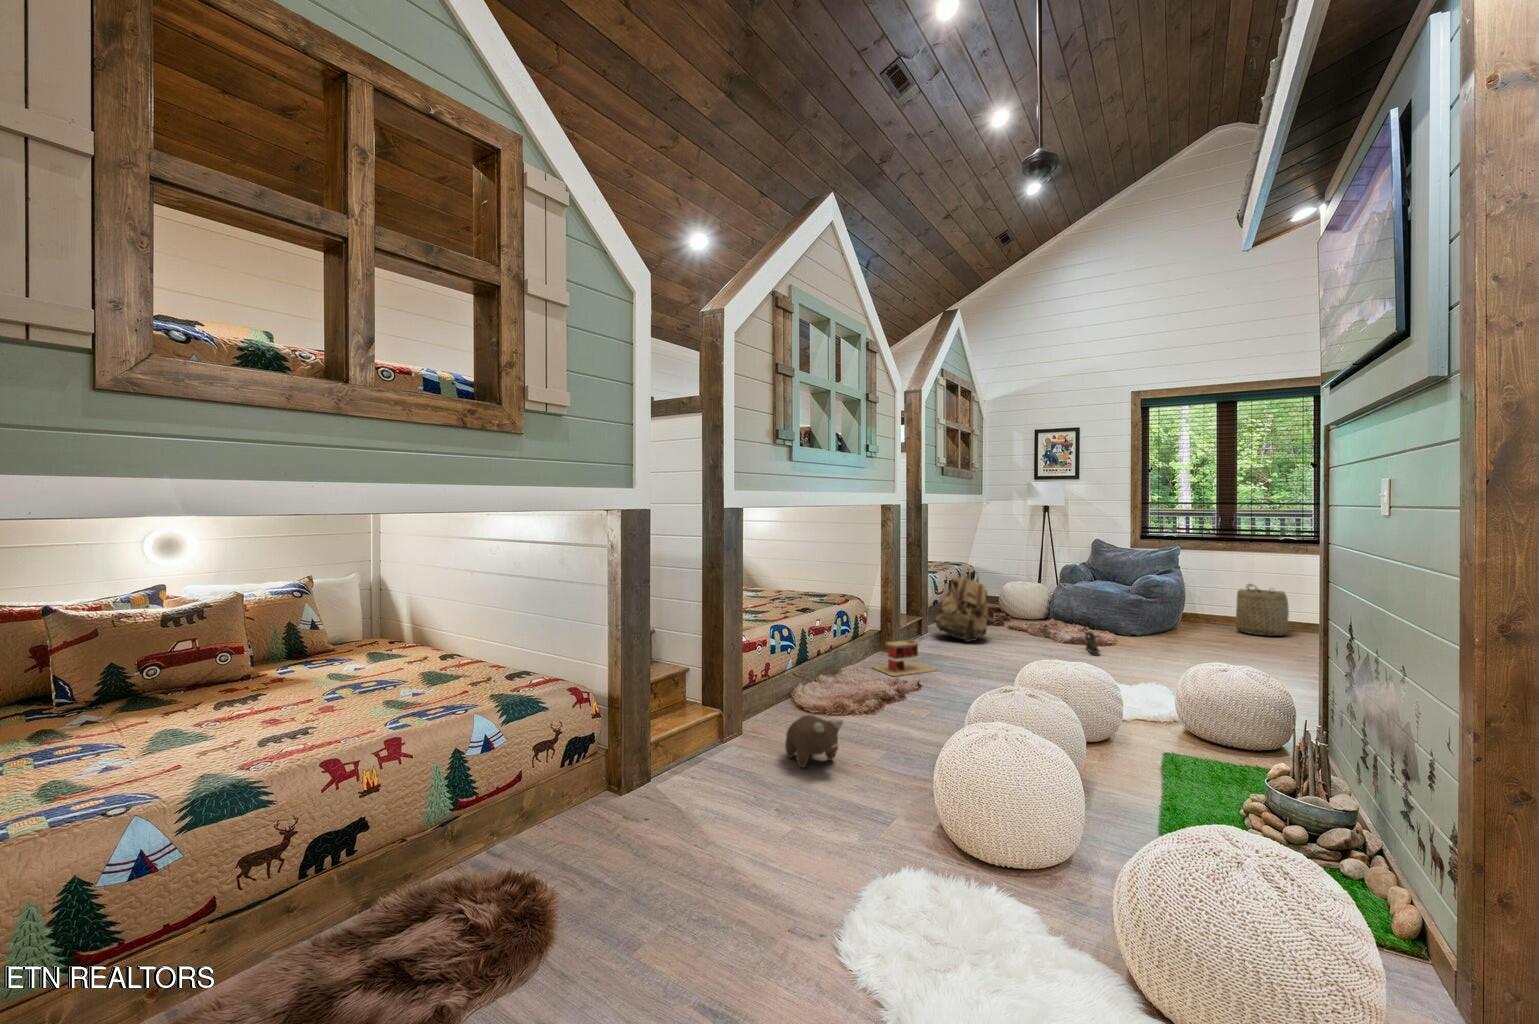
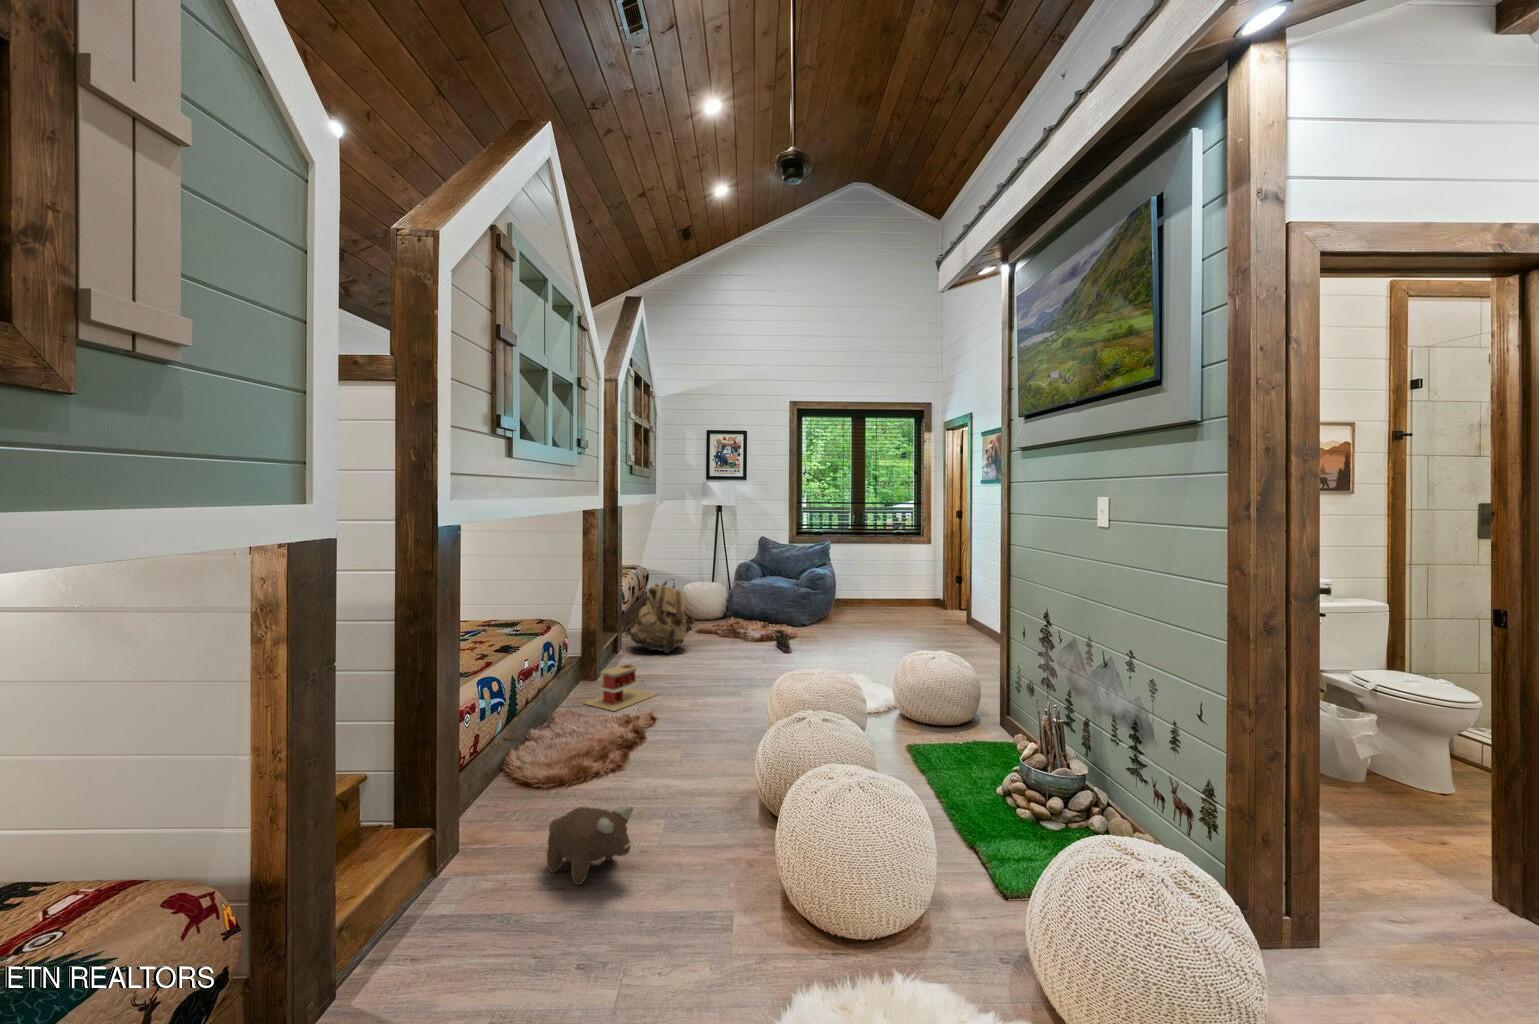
basket: present [1235,584,1289,636] -> none [870,573,905,616]

